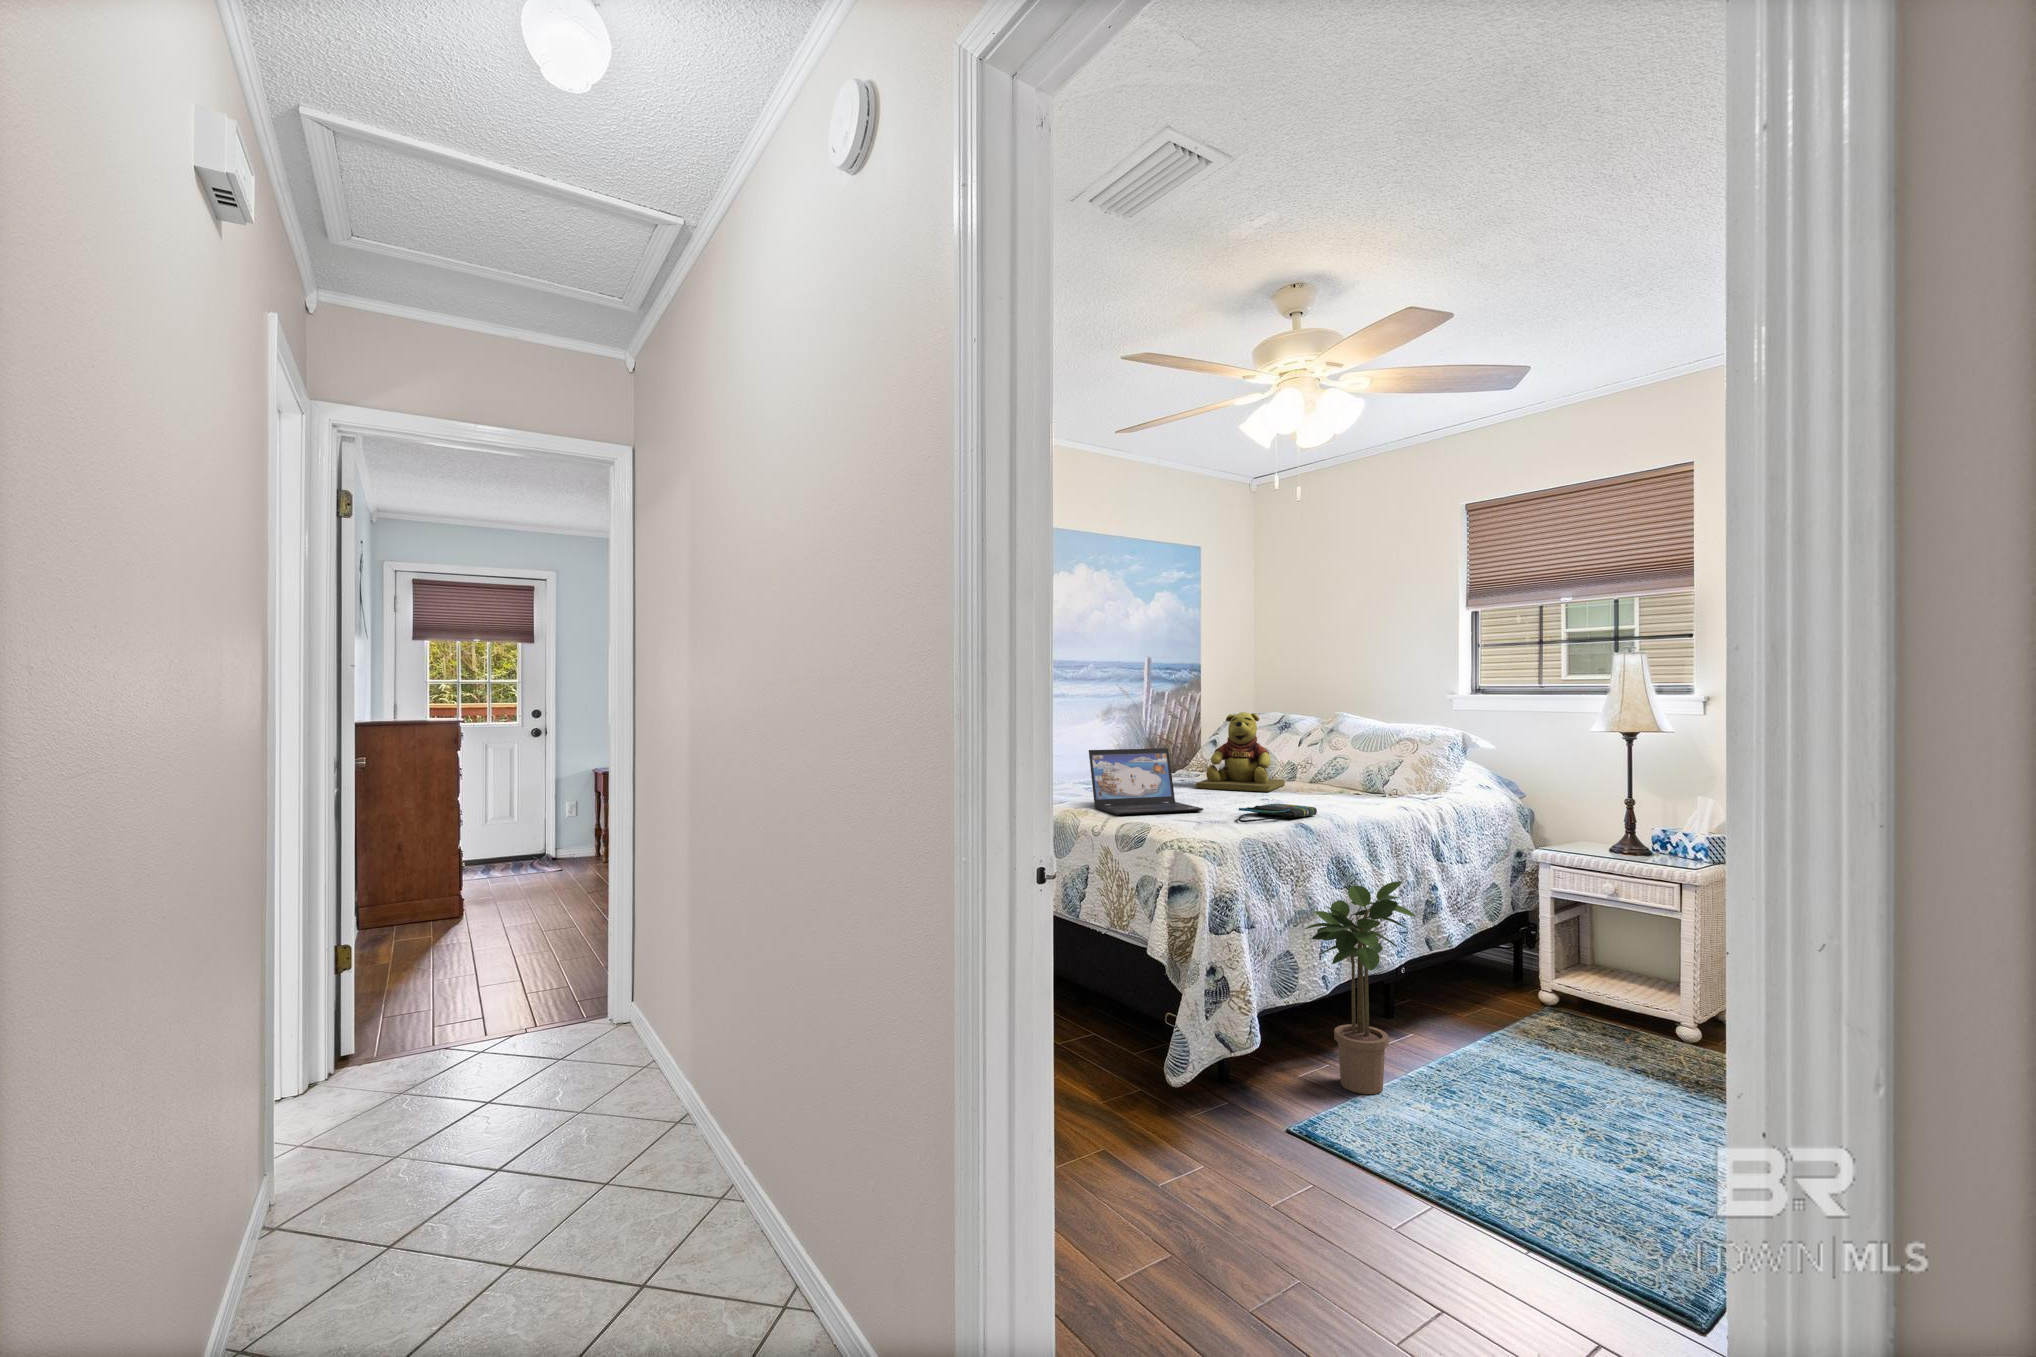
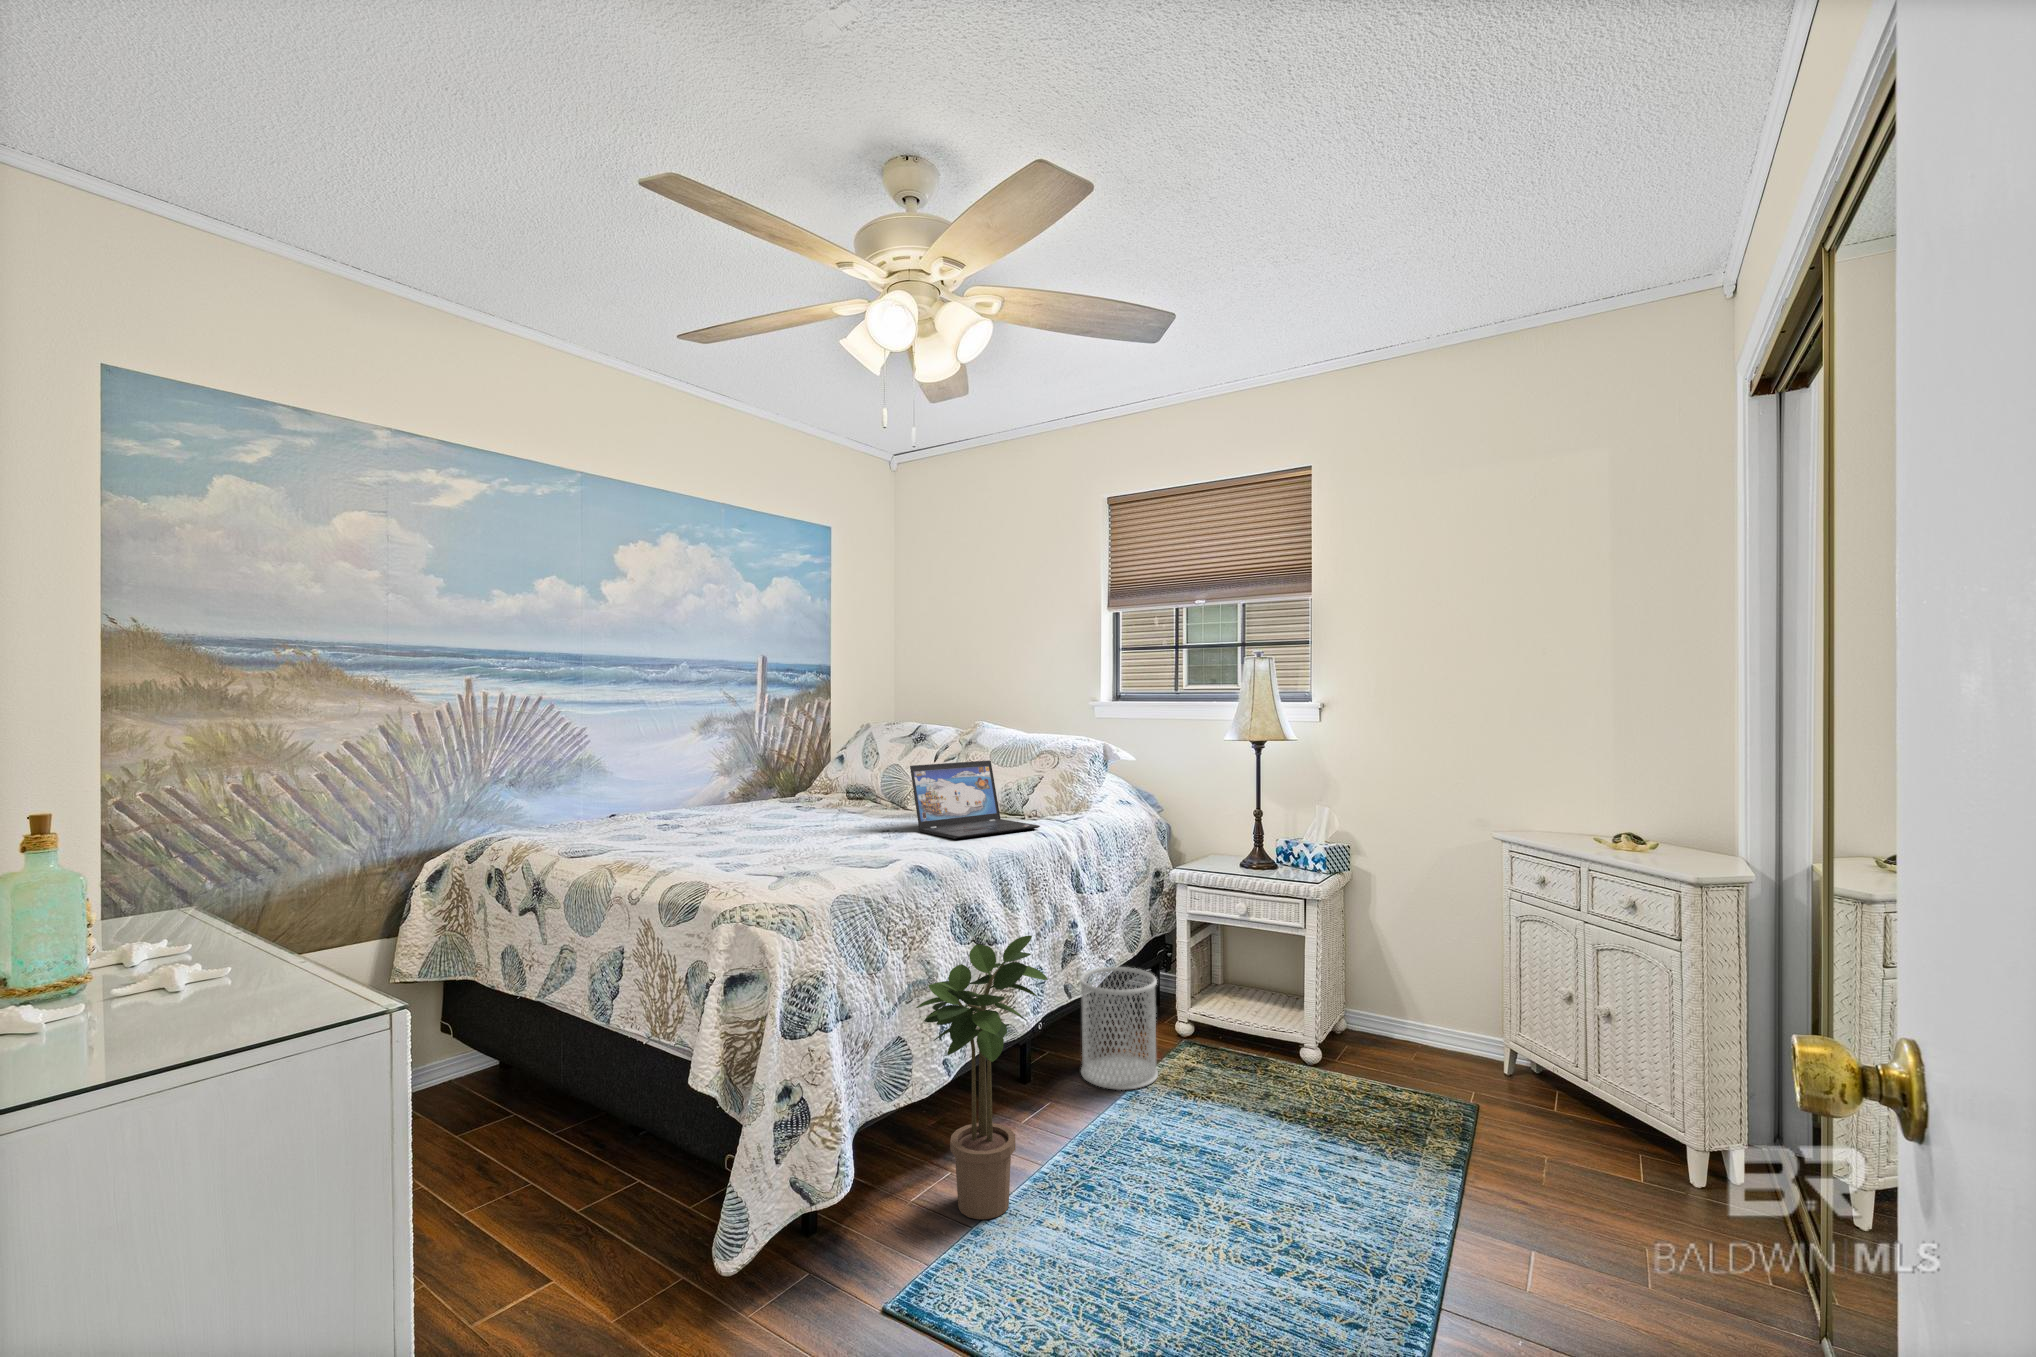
teddy bear: present [1196,712,1285,792] -> none [810,724,916,818]
laptop: present [1089,748,1203,815] -> present [910,760,1040,839]
tote bag: present [1238,804,1317,822] -> none [841,838,941,869]
wastebasket: none [1442,929,1519,1033] -> present [1080,967,1158,1090]

